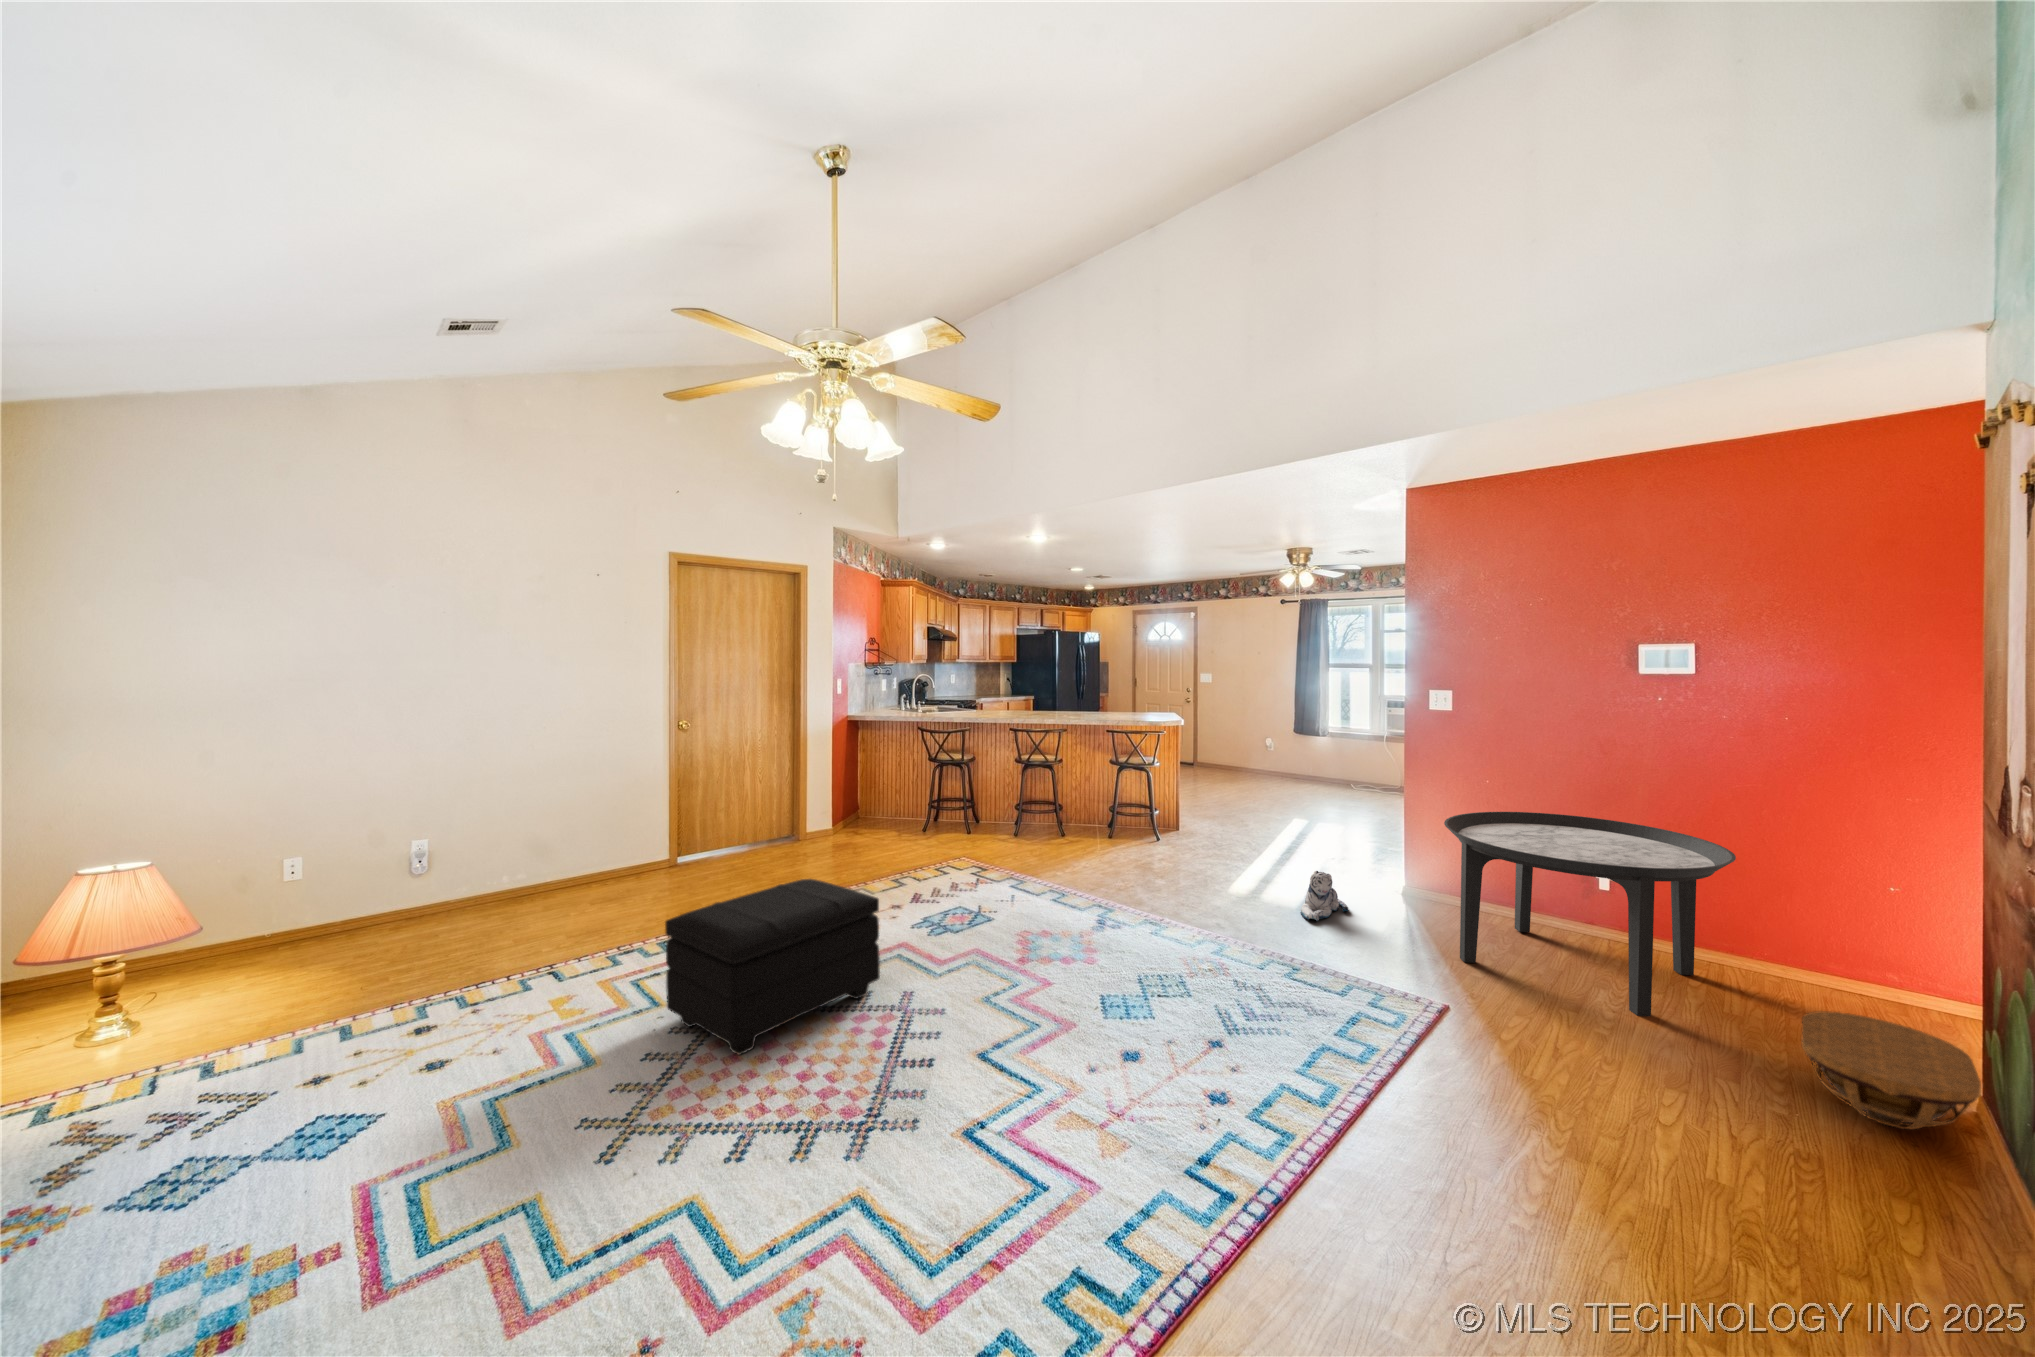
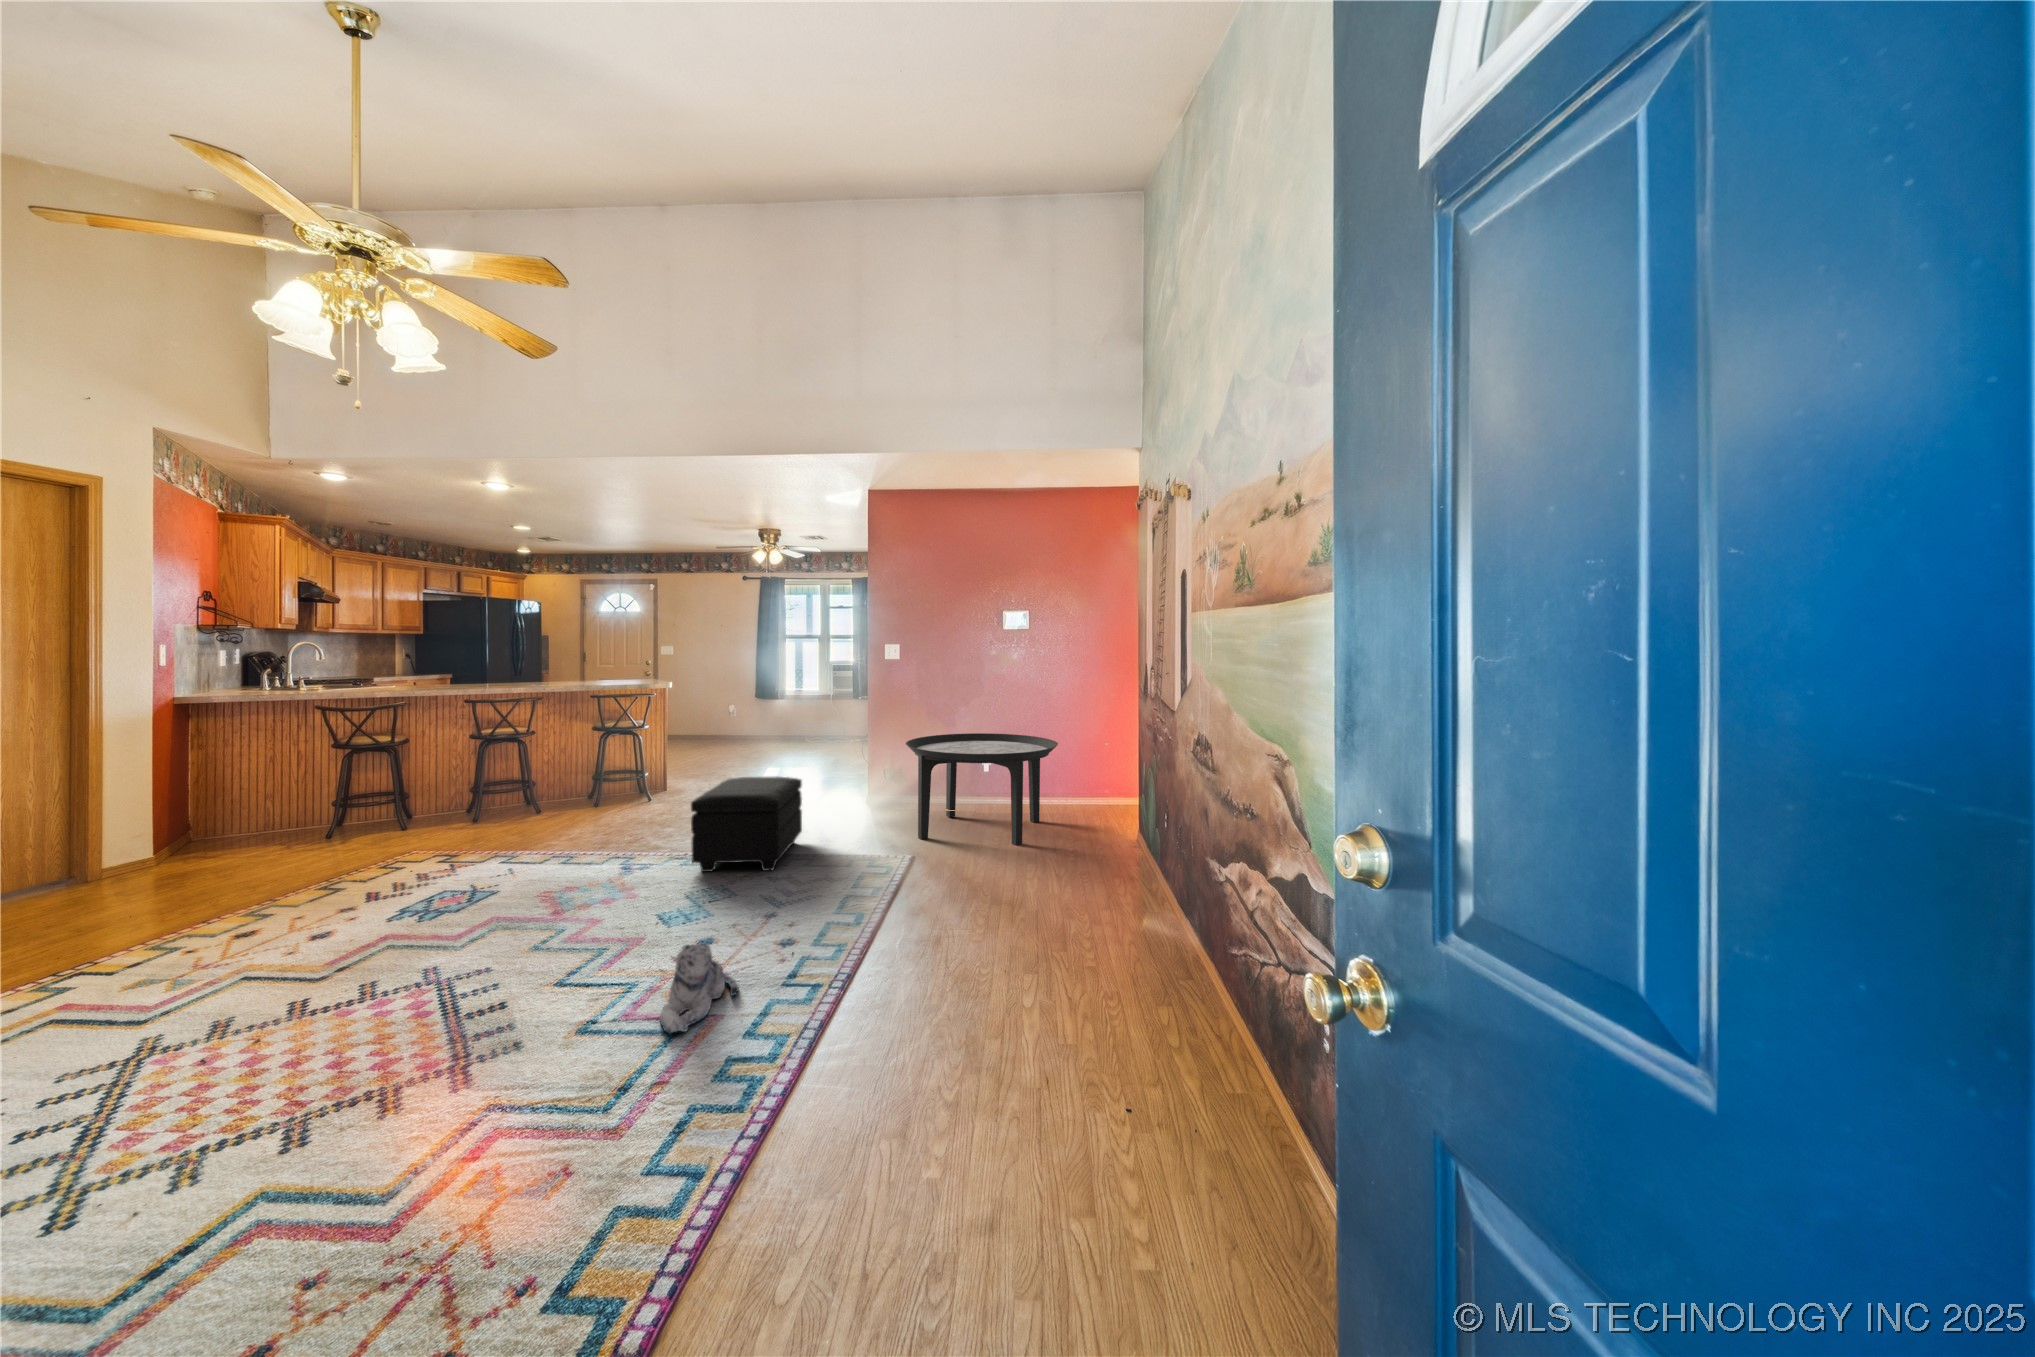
plush toy: present [1300,871,1348,921] -> present [660,944,739,1034]
footstool: present [665,879,880,1055] -> present [691,777,802,872]
basket: present [1802,1011,1981,1129] -> none [1086,816,1146,864]

